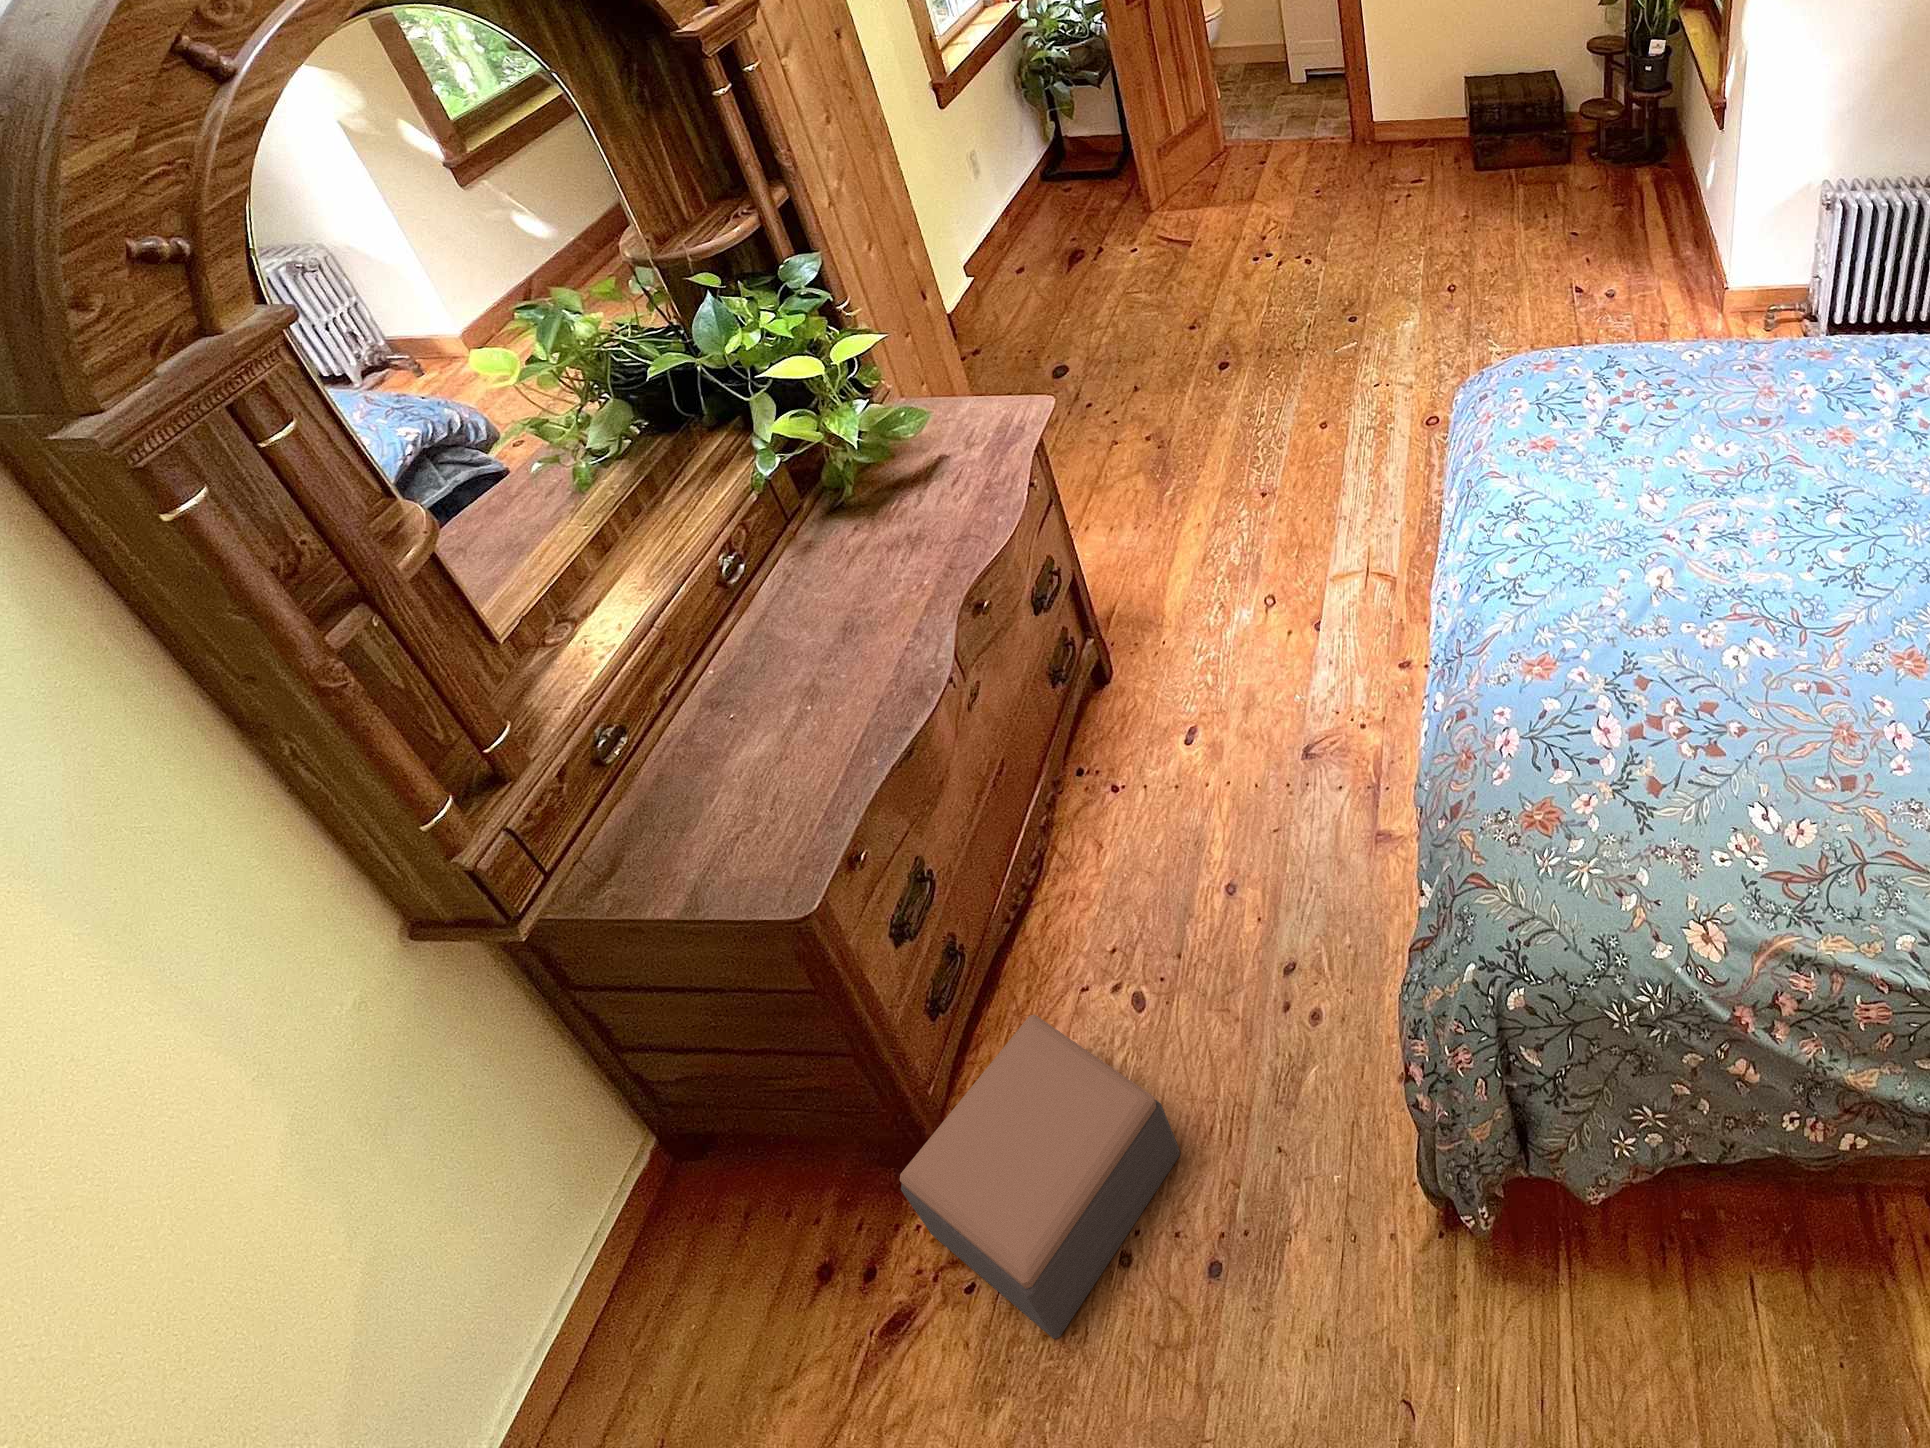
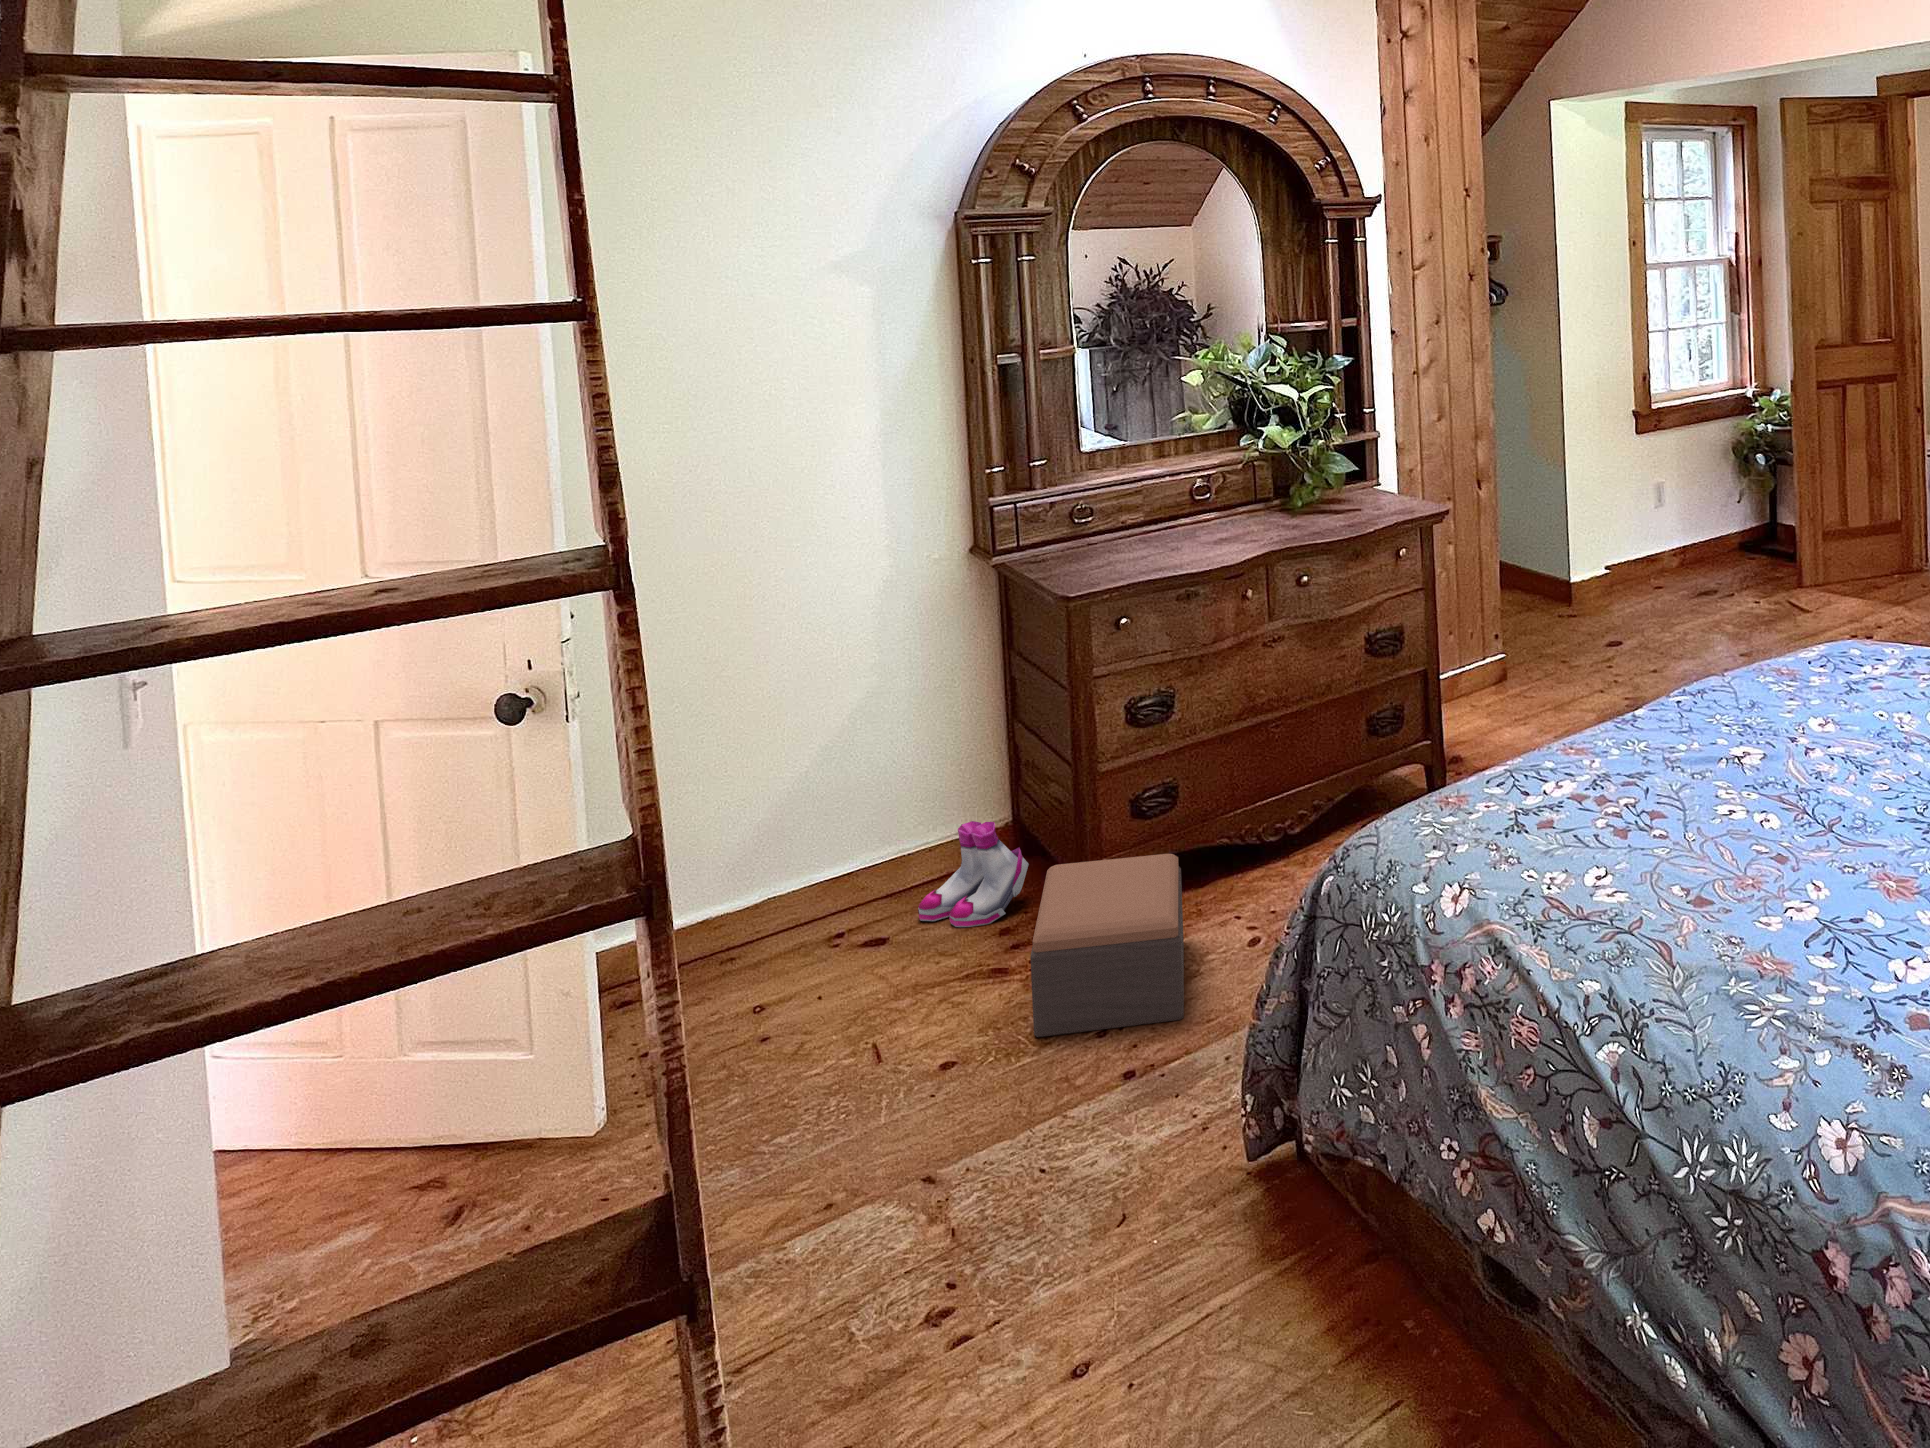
boots: none [648,1168,794,1371] -> present [918,821,1029,927]

